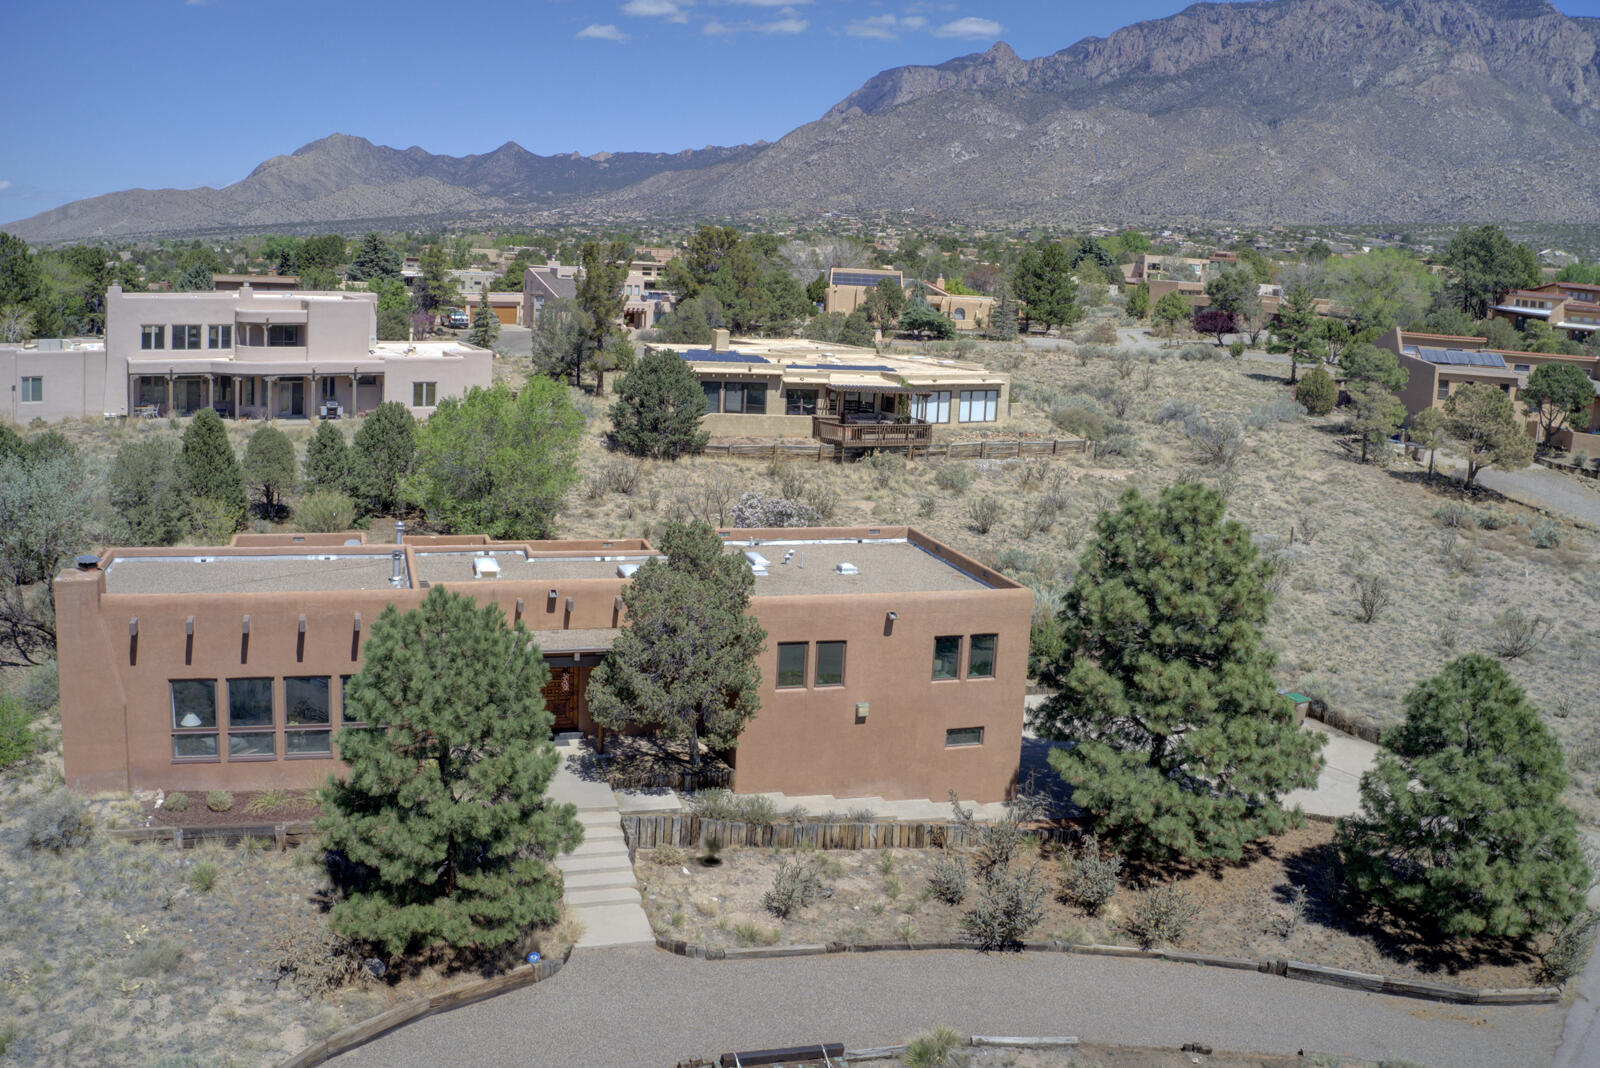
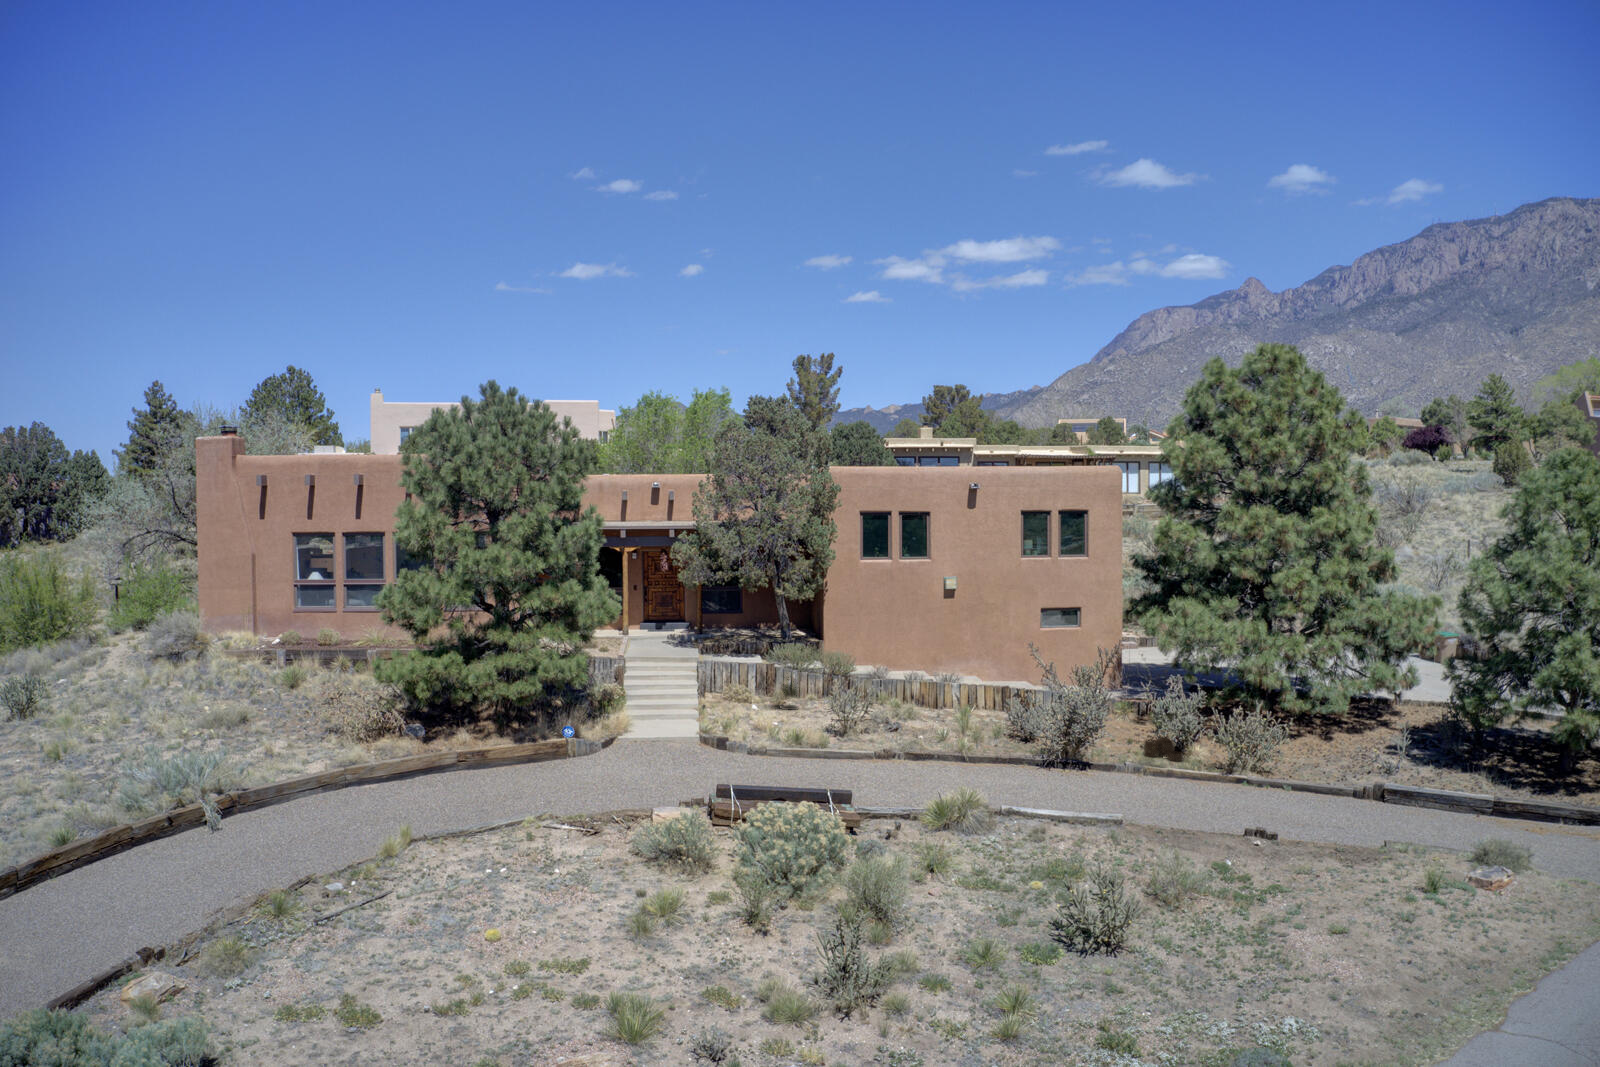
woven basket: none [1070,898,1108,934] -> present [1144,736,1182,761]

